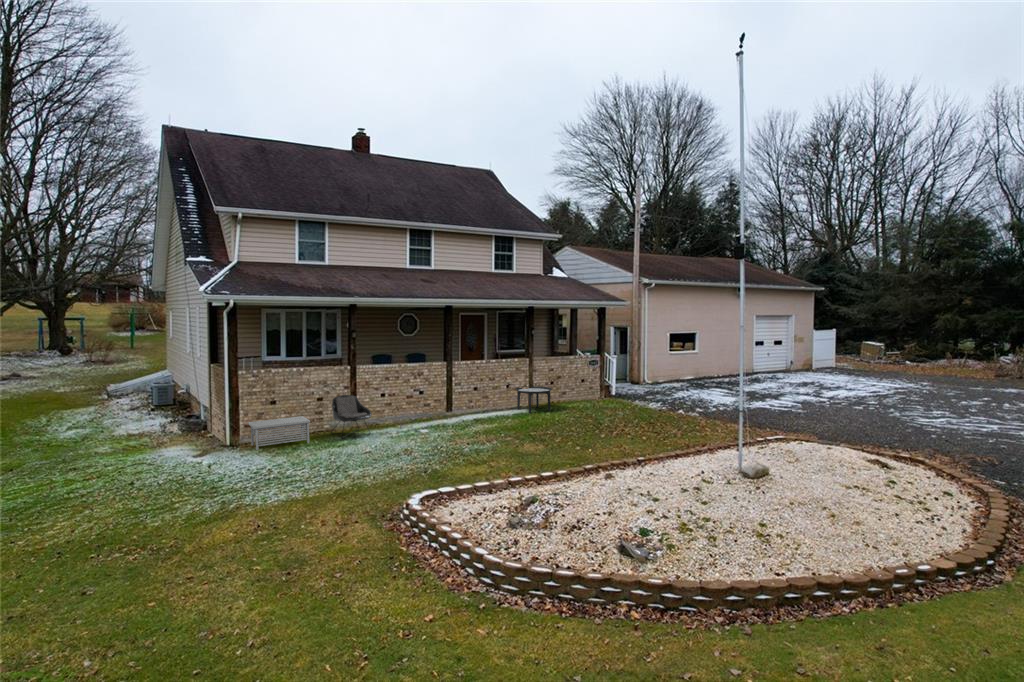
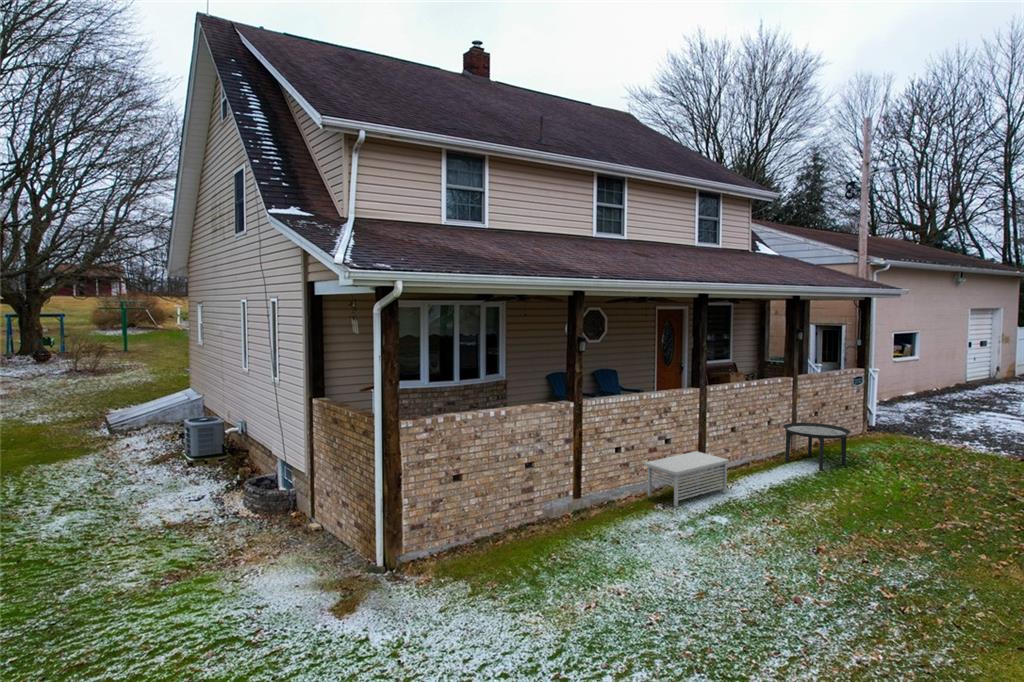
lounge chair: present [332,395,372,439] -> none [549,455,628,545]
storage bench: present [248,416,310,450] -> present [644,451,729,507]

